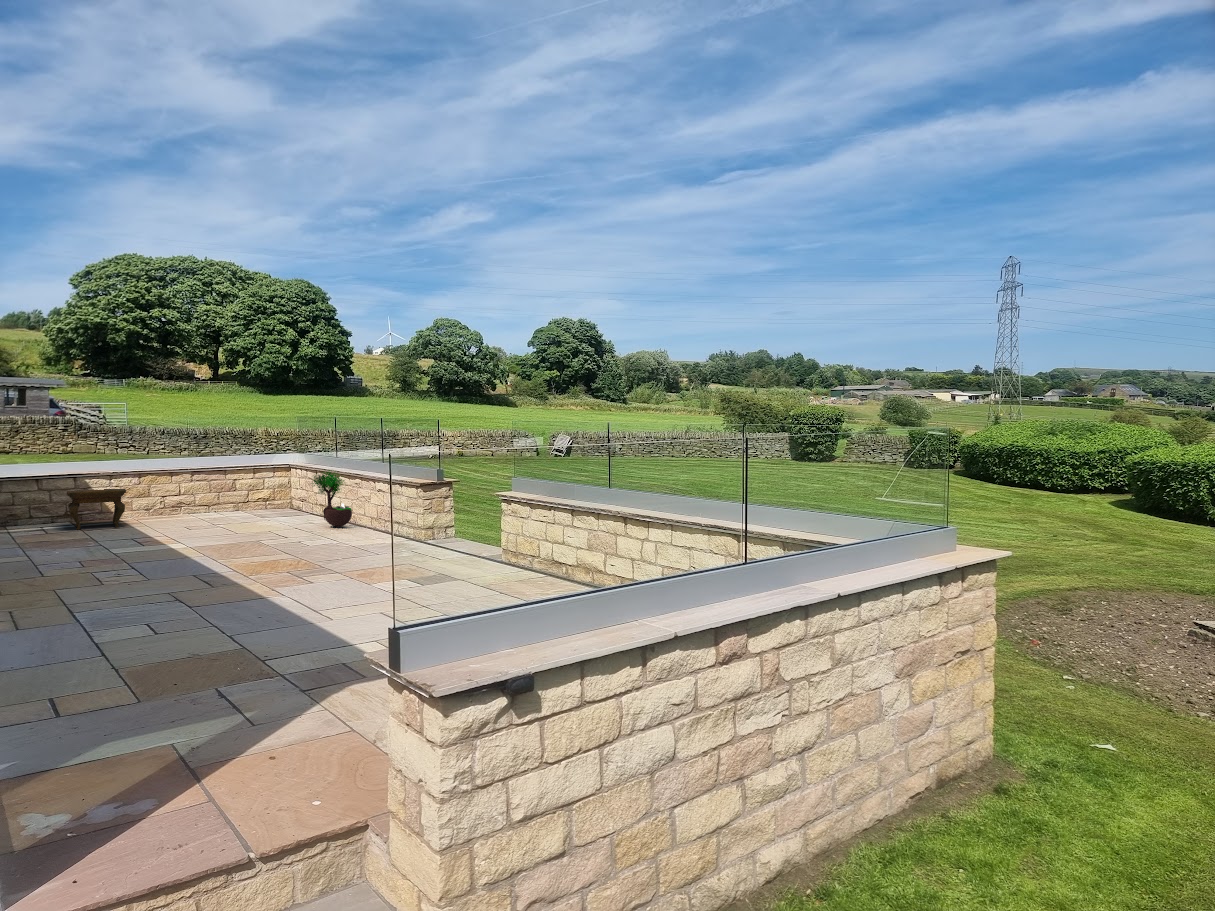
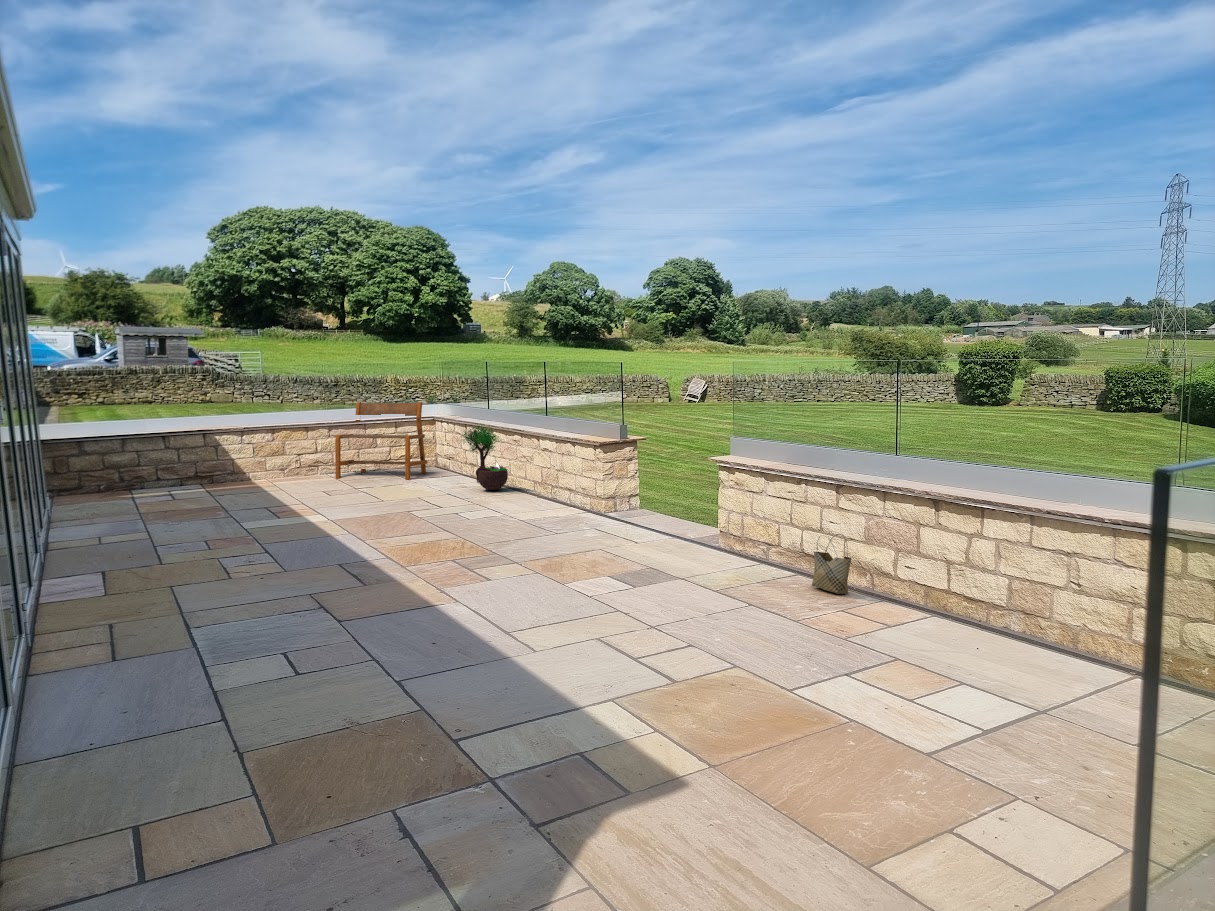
bench: none [197,451,284,519] -> present [335,402,427,480]
side table: present [67,489,126,530] -> none [197,443,260,493]
woven basket: none [553,544,578,586] -> present [812,534,851,594]

